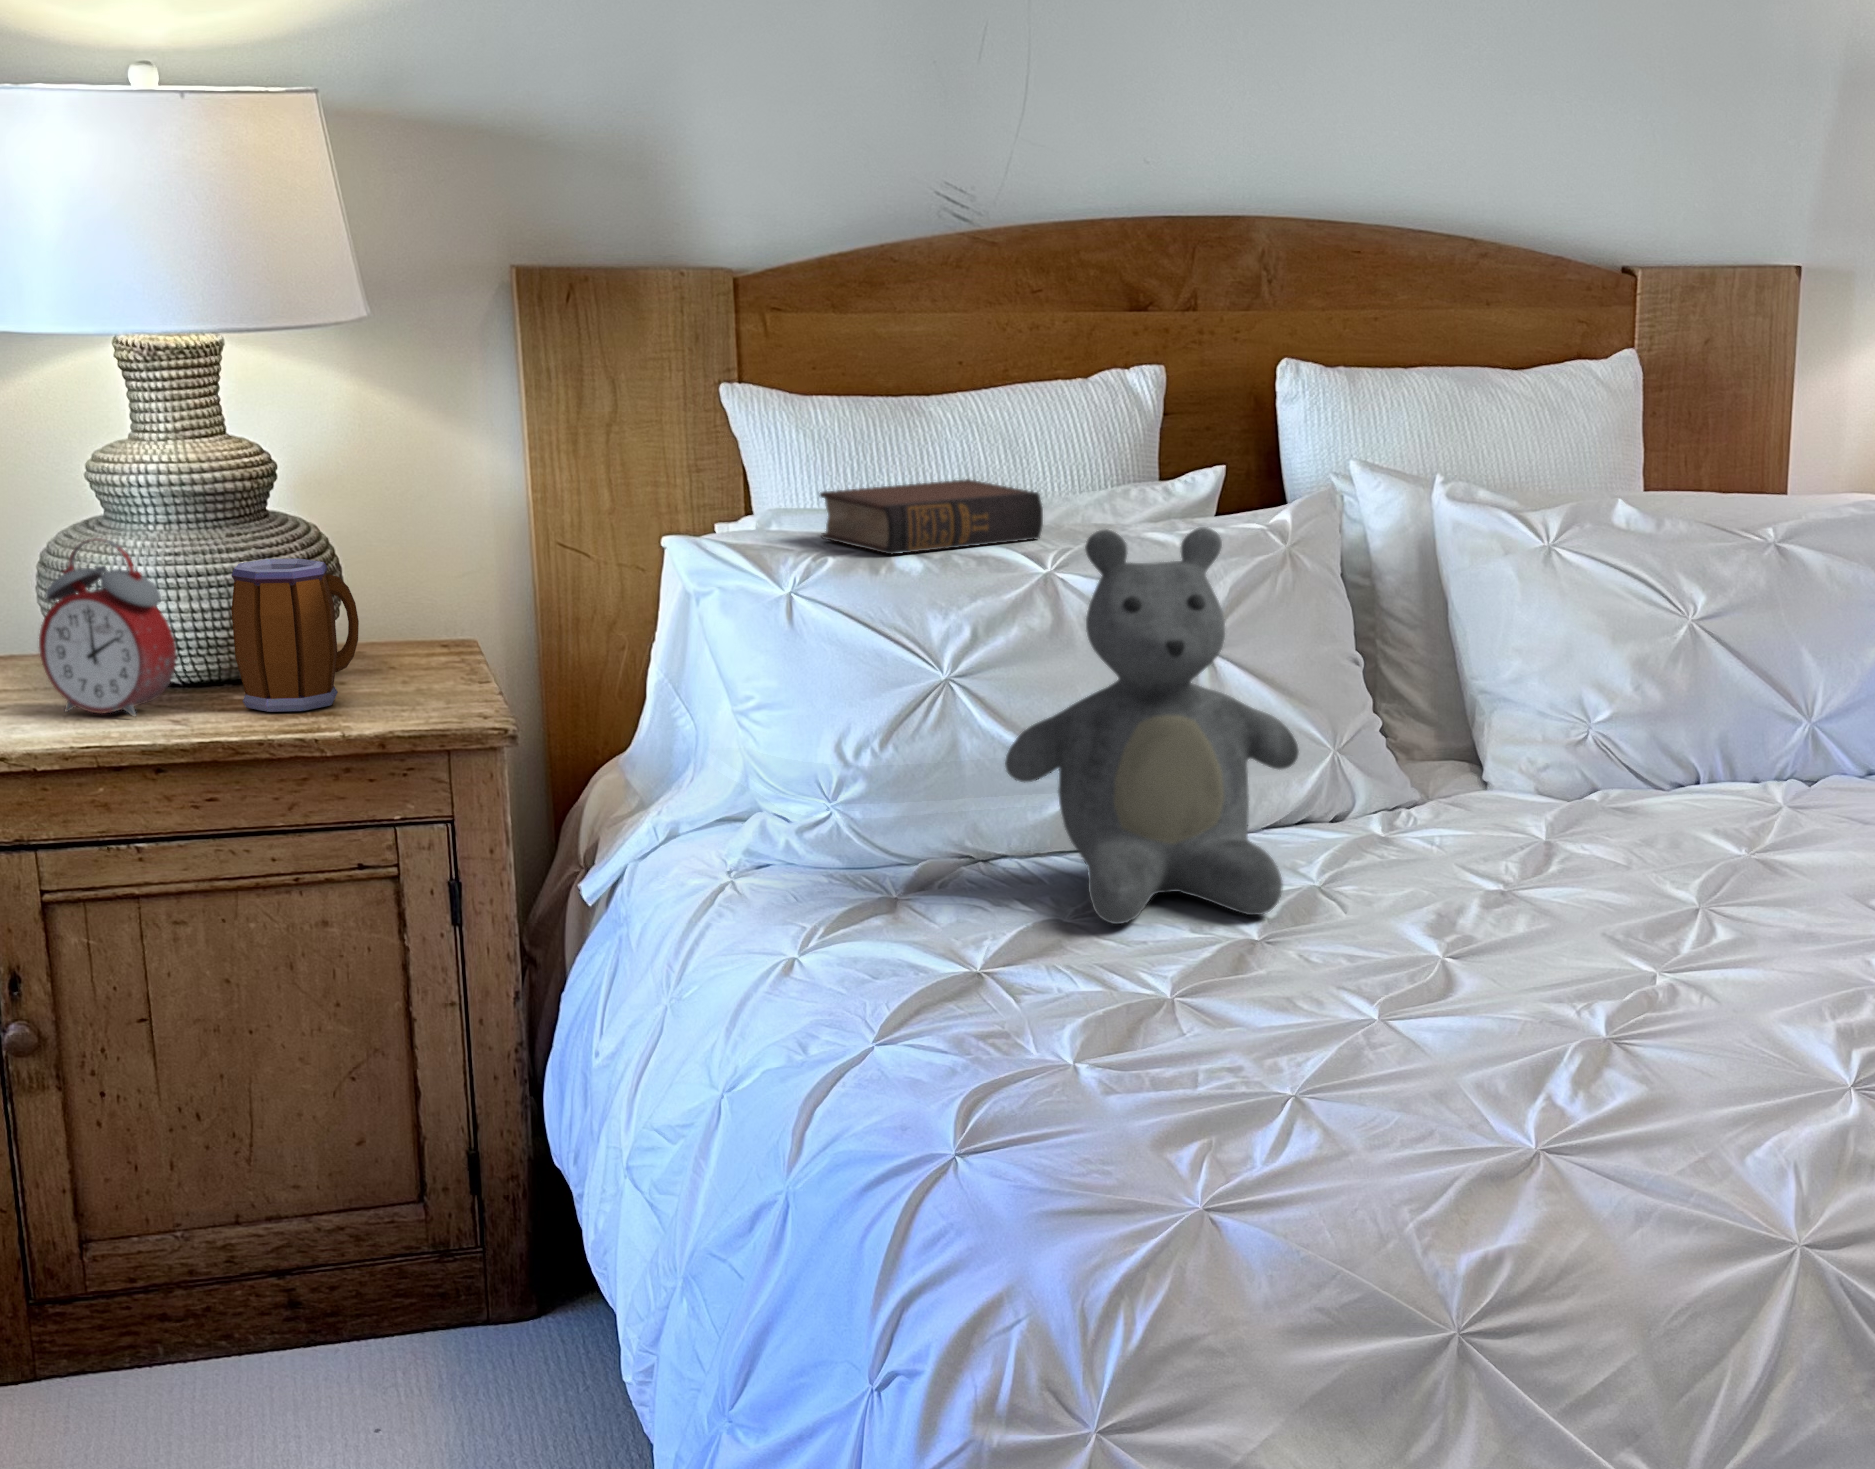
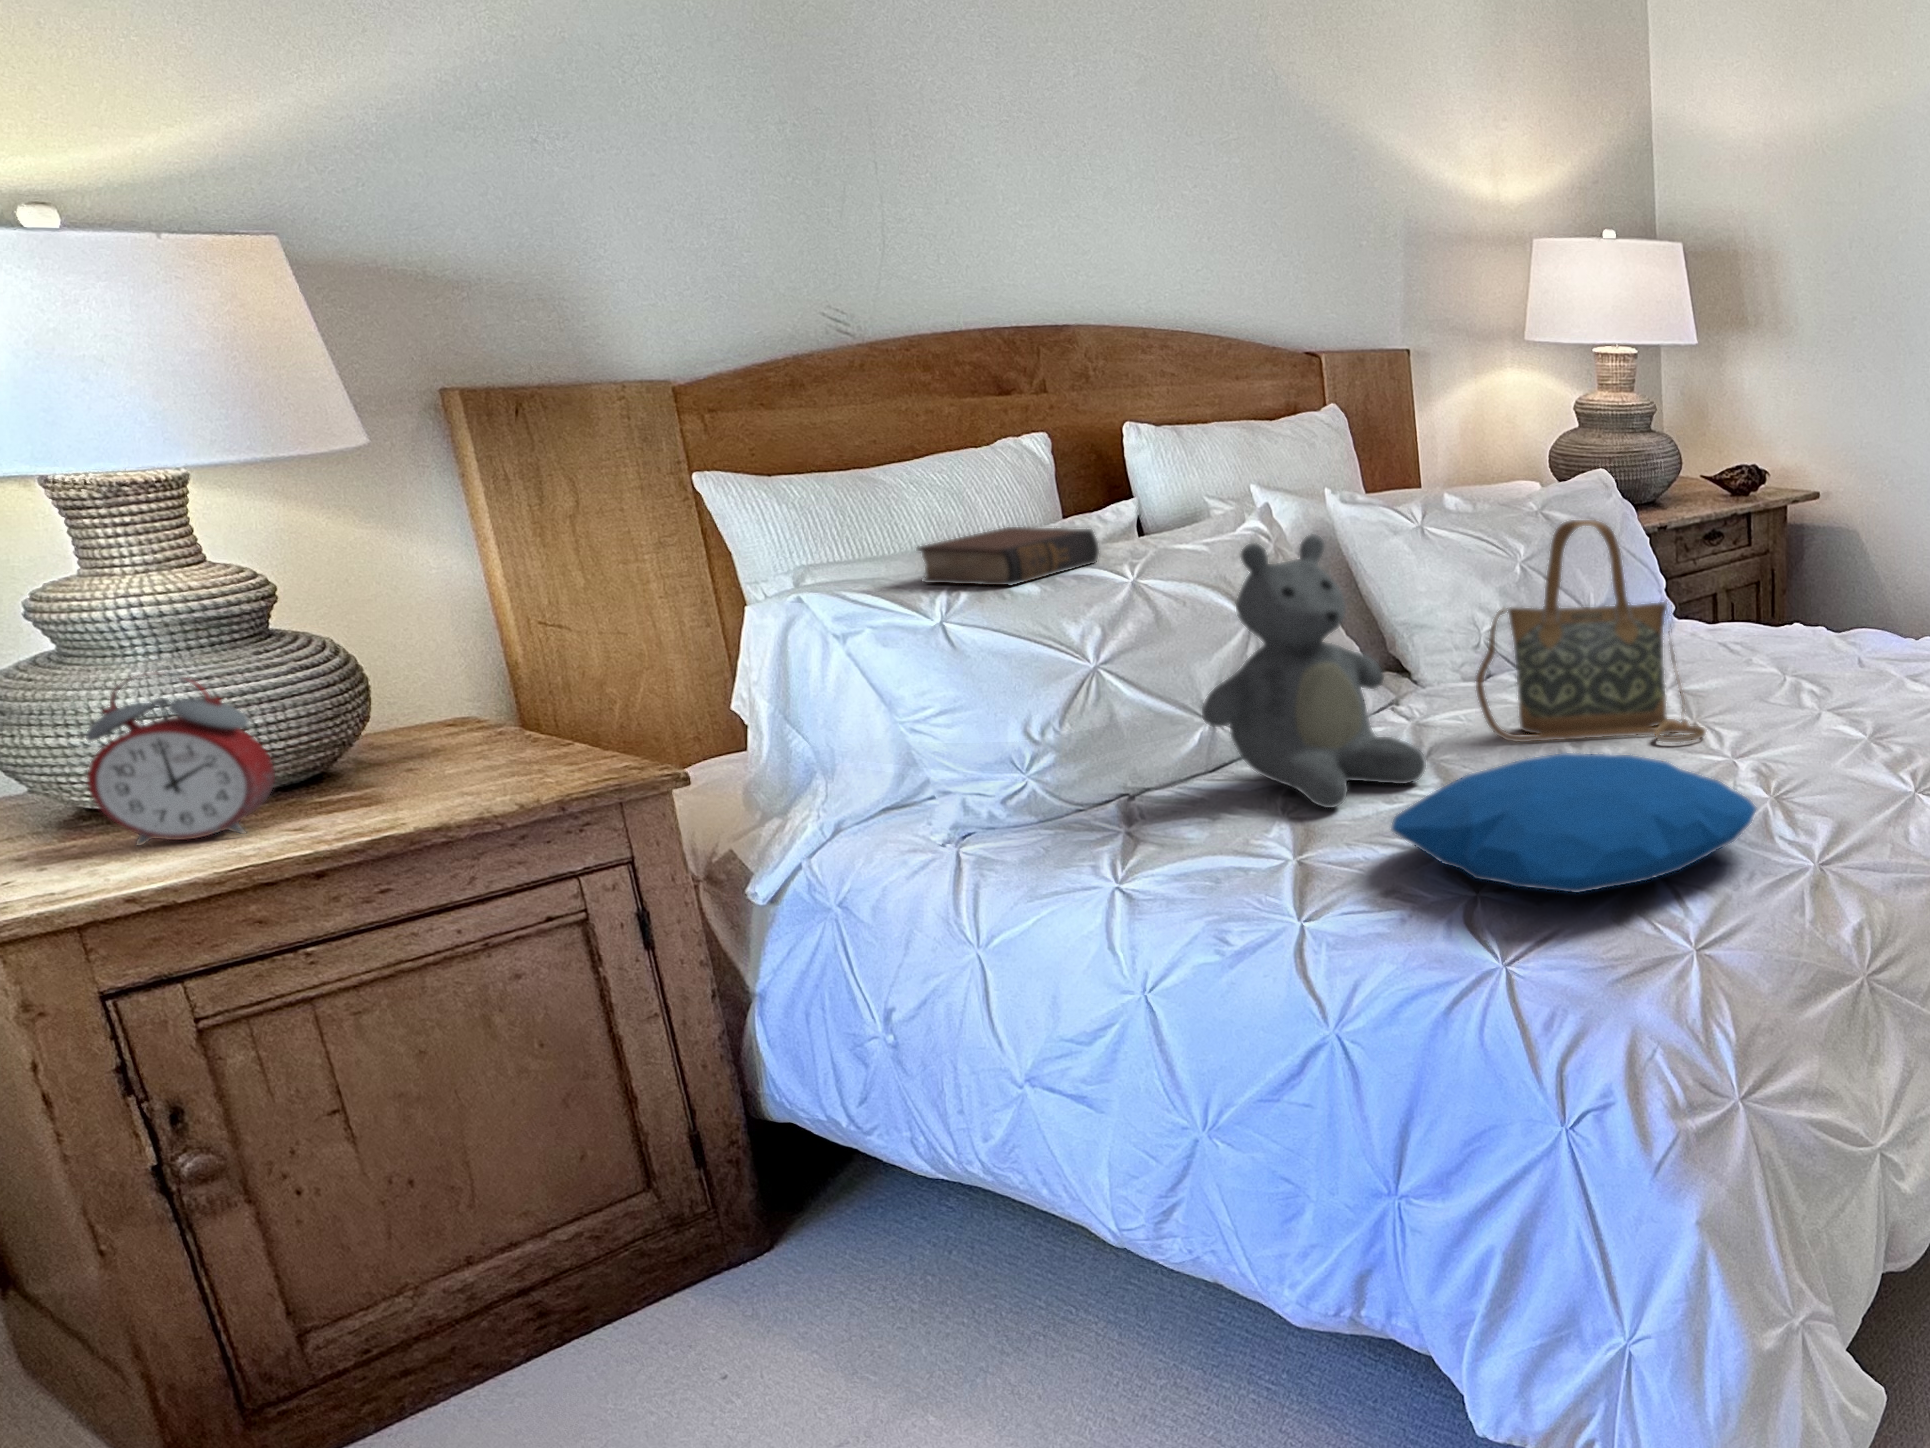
handbag: none [1441,552,1760,943] -> present [1476,520,1706,742]
mug: present [231,558,359,712] -> none [322,662,470,804]
pillow: none [1049,901,1537,1109] -> present [1392,753,1756,893]

